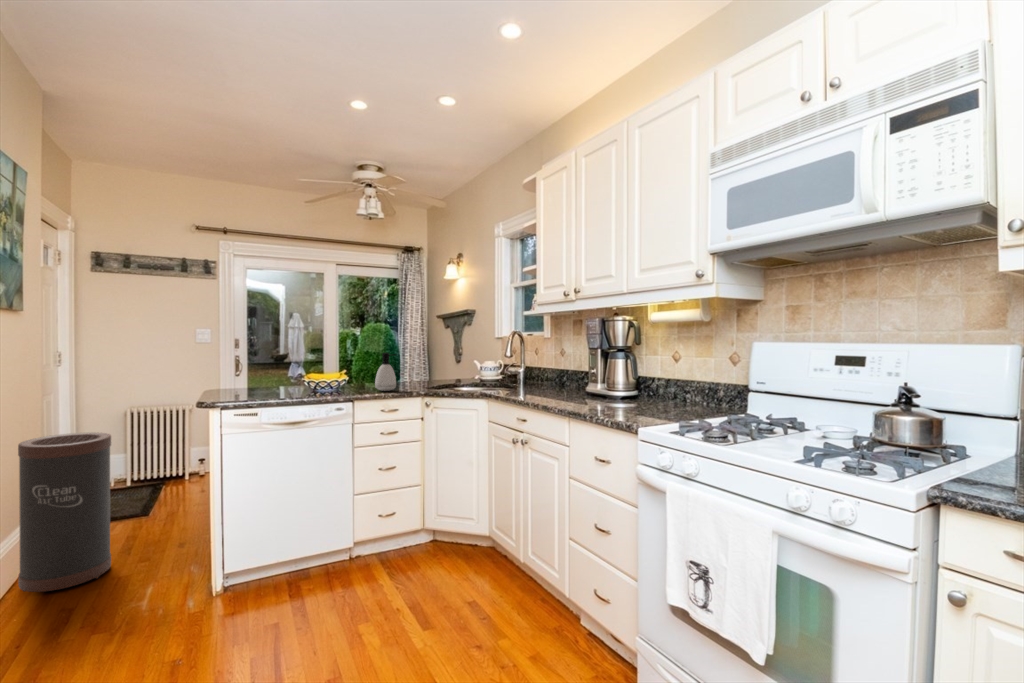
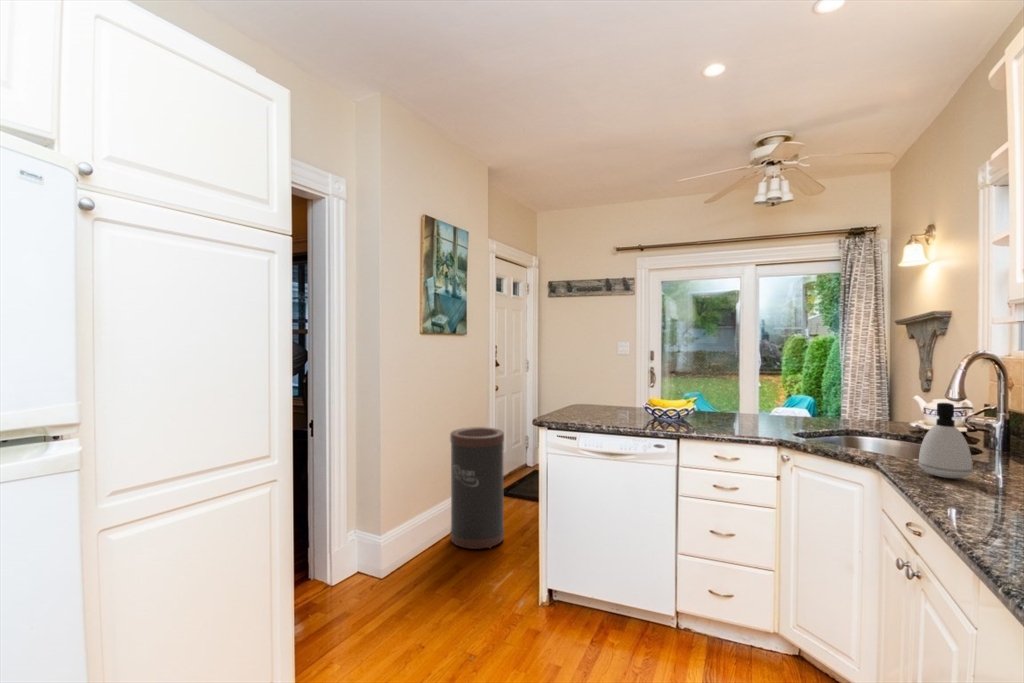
soap dispenser: present [375,353,396,391] -> present [919,403,973,478]

